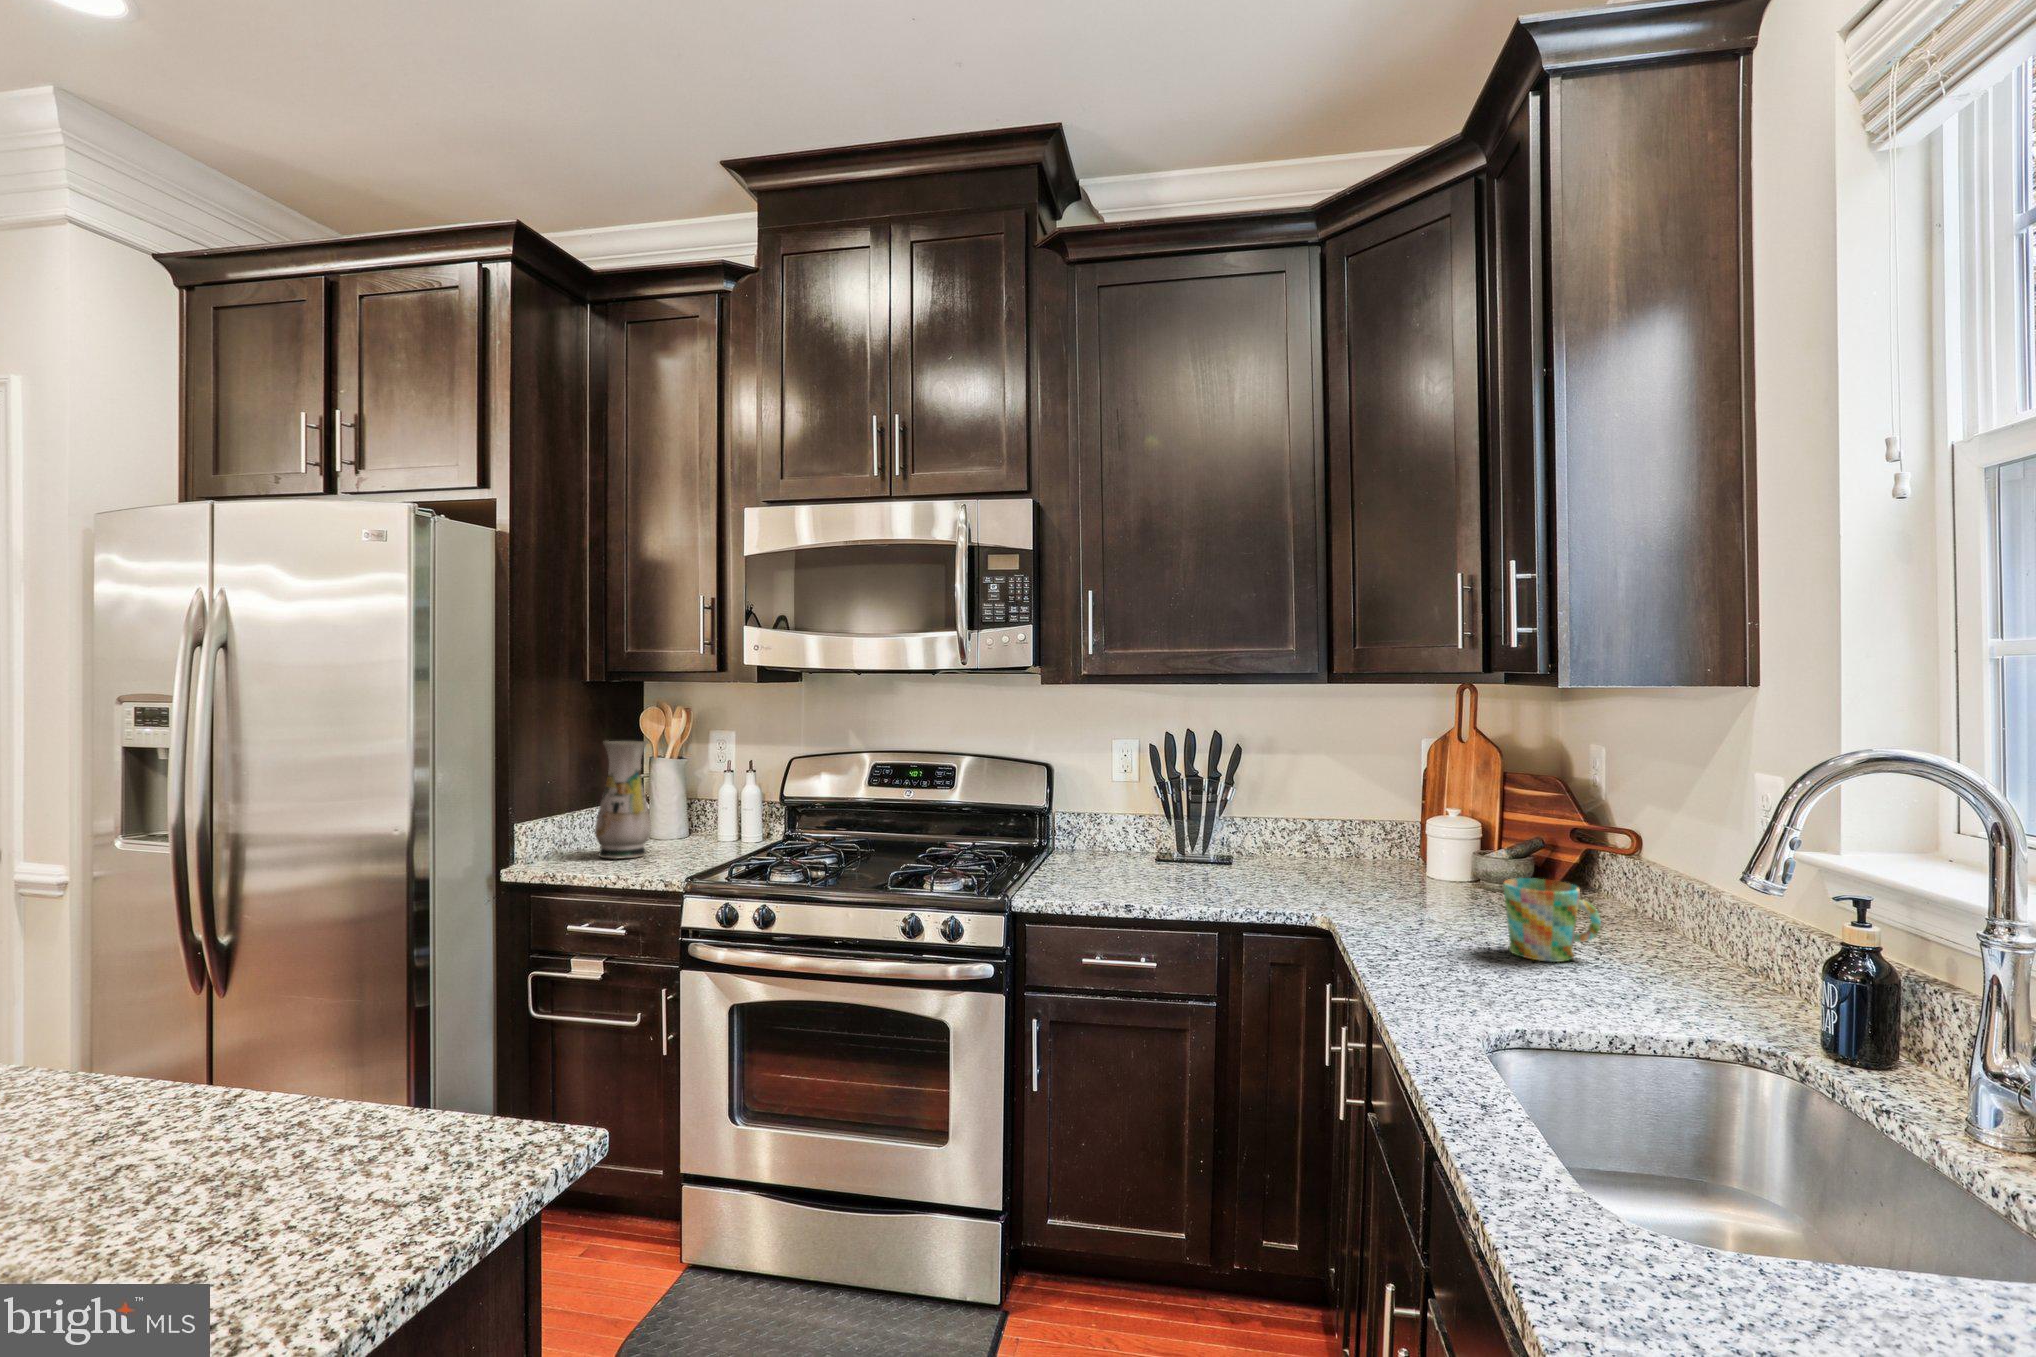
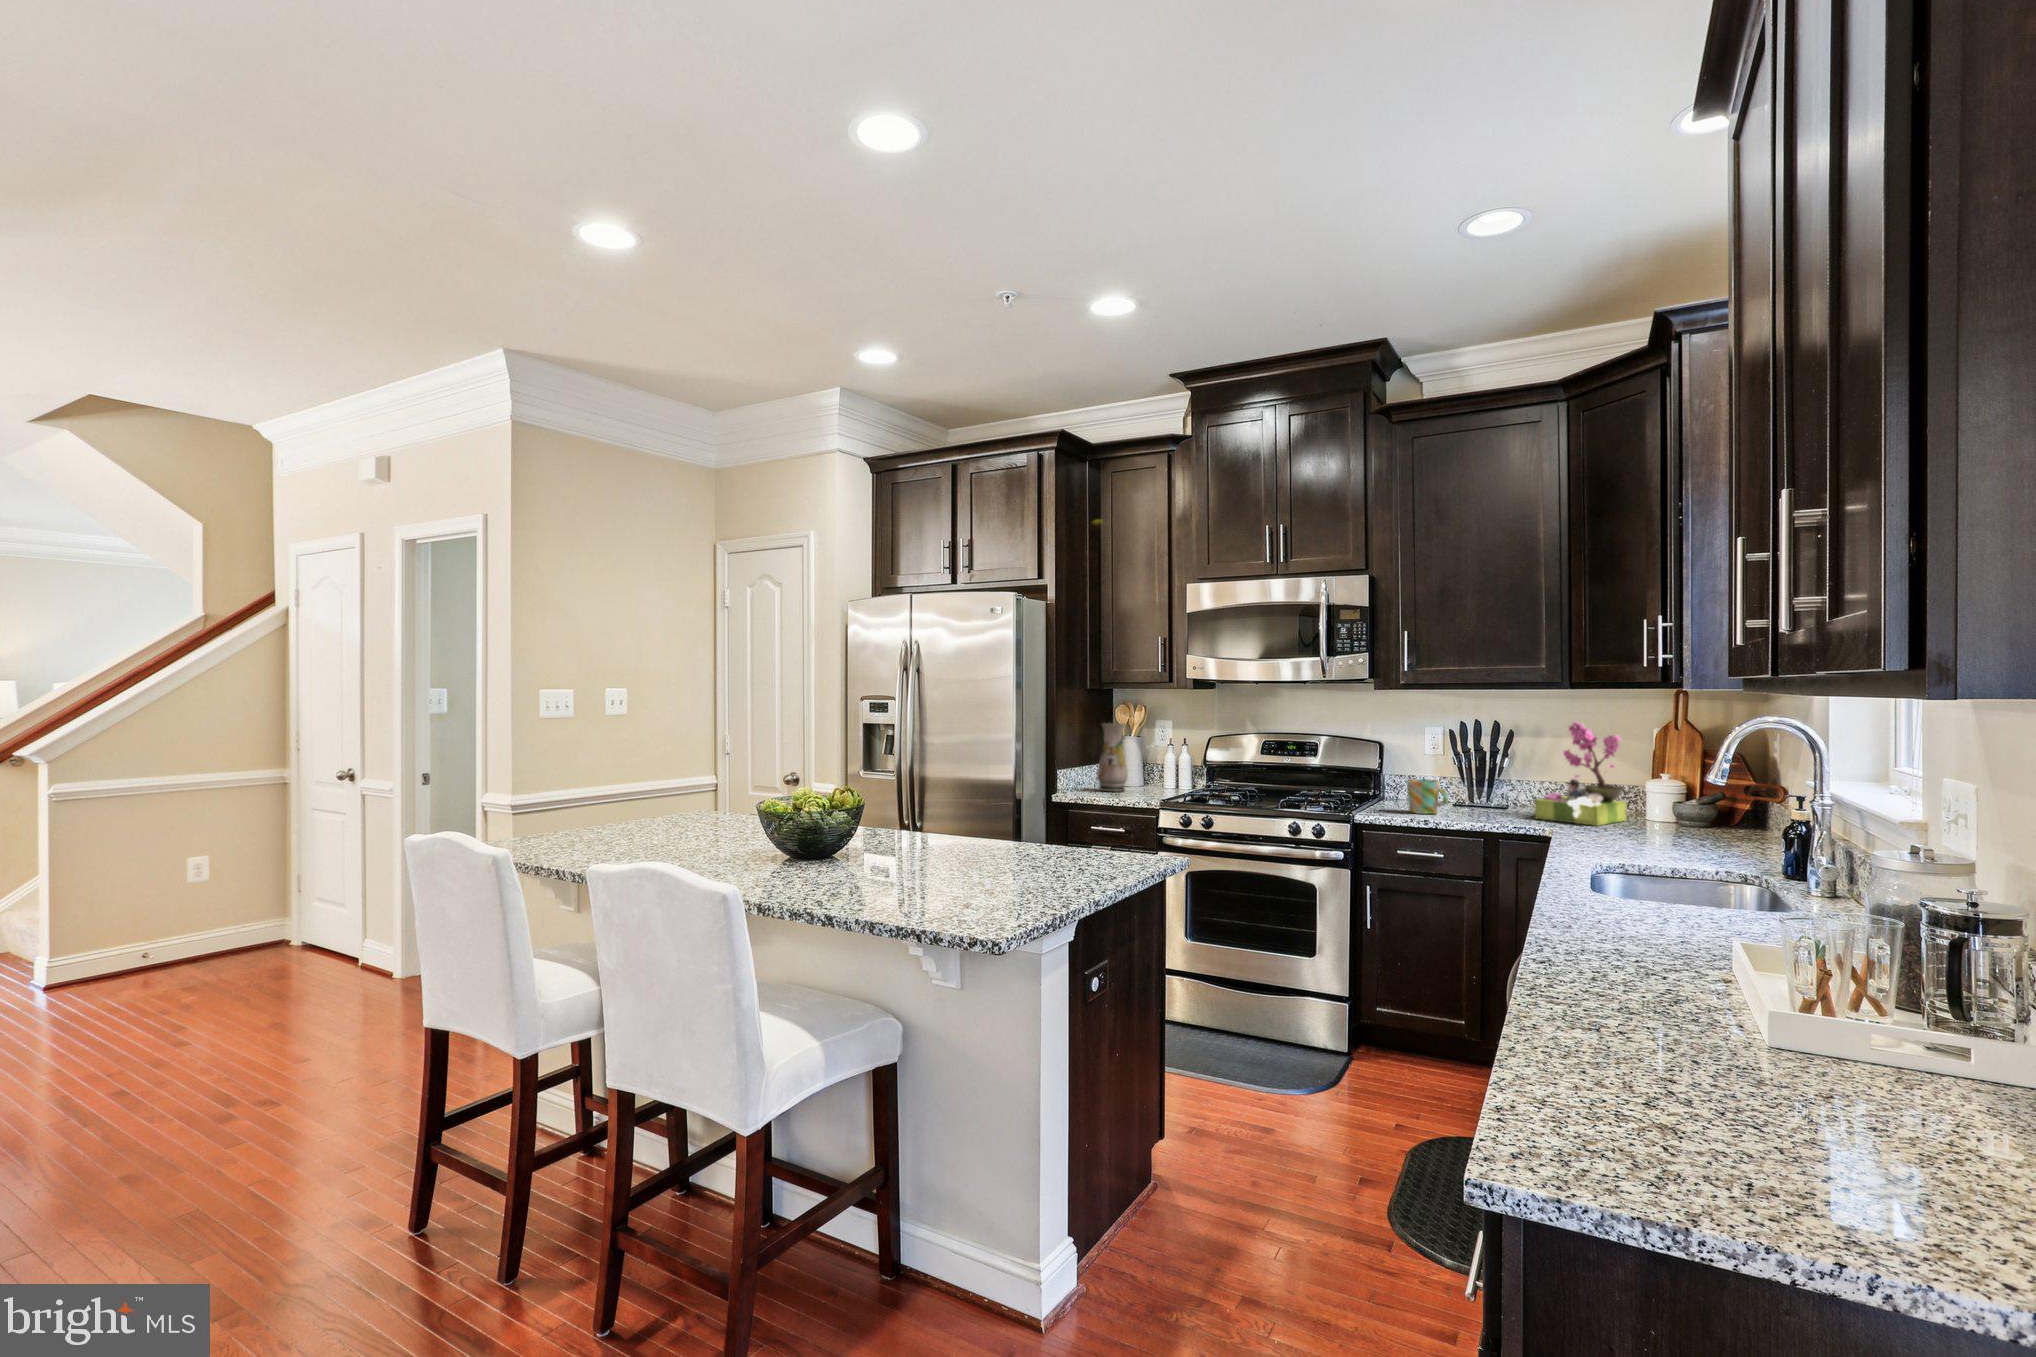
flower arrangement: none [1284,729,1408,901] -> present [1535,721,1626,826]
mug: present [1503,878,1601,962] -> present [1407,779,1449,814]

